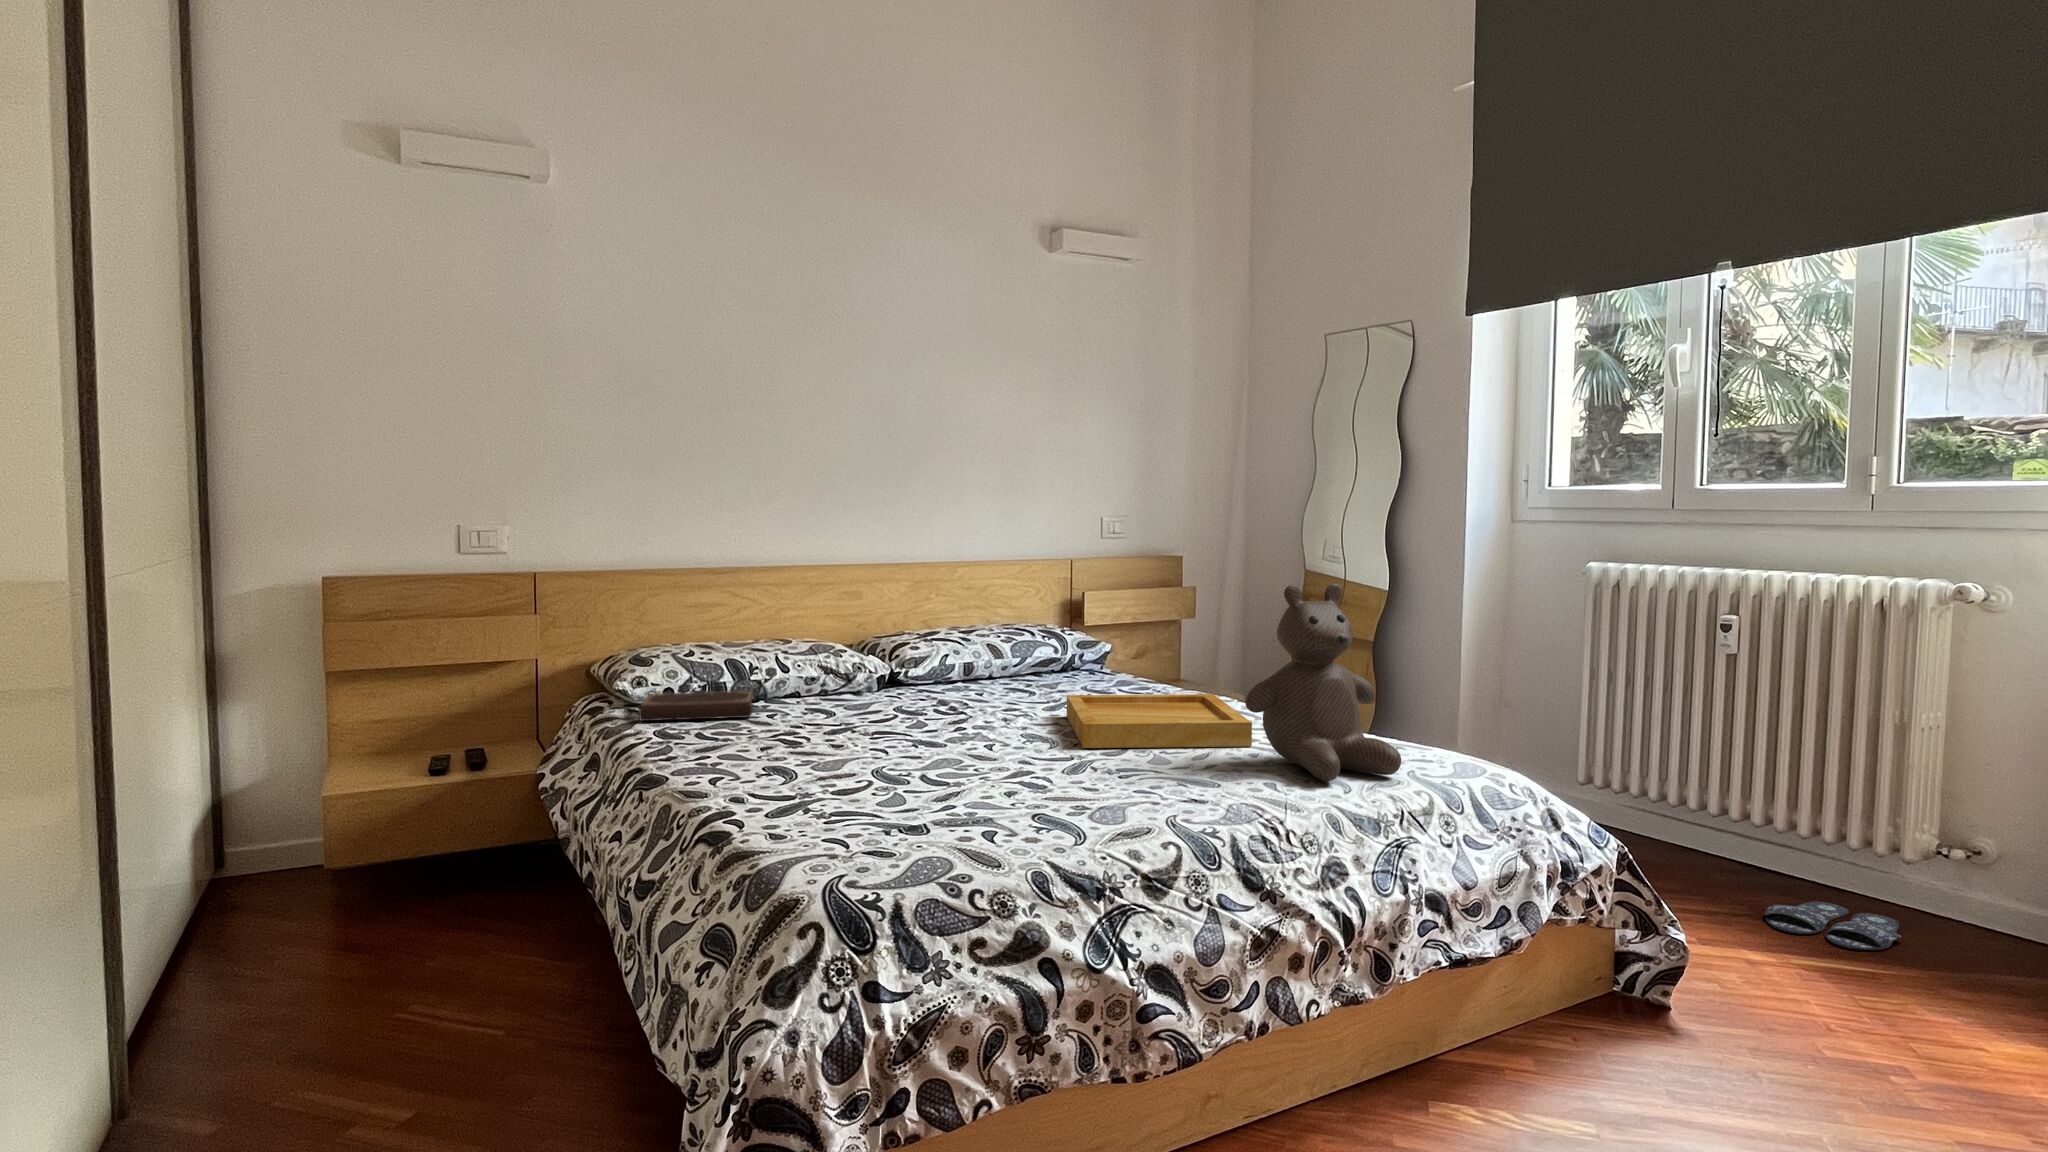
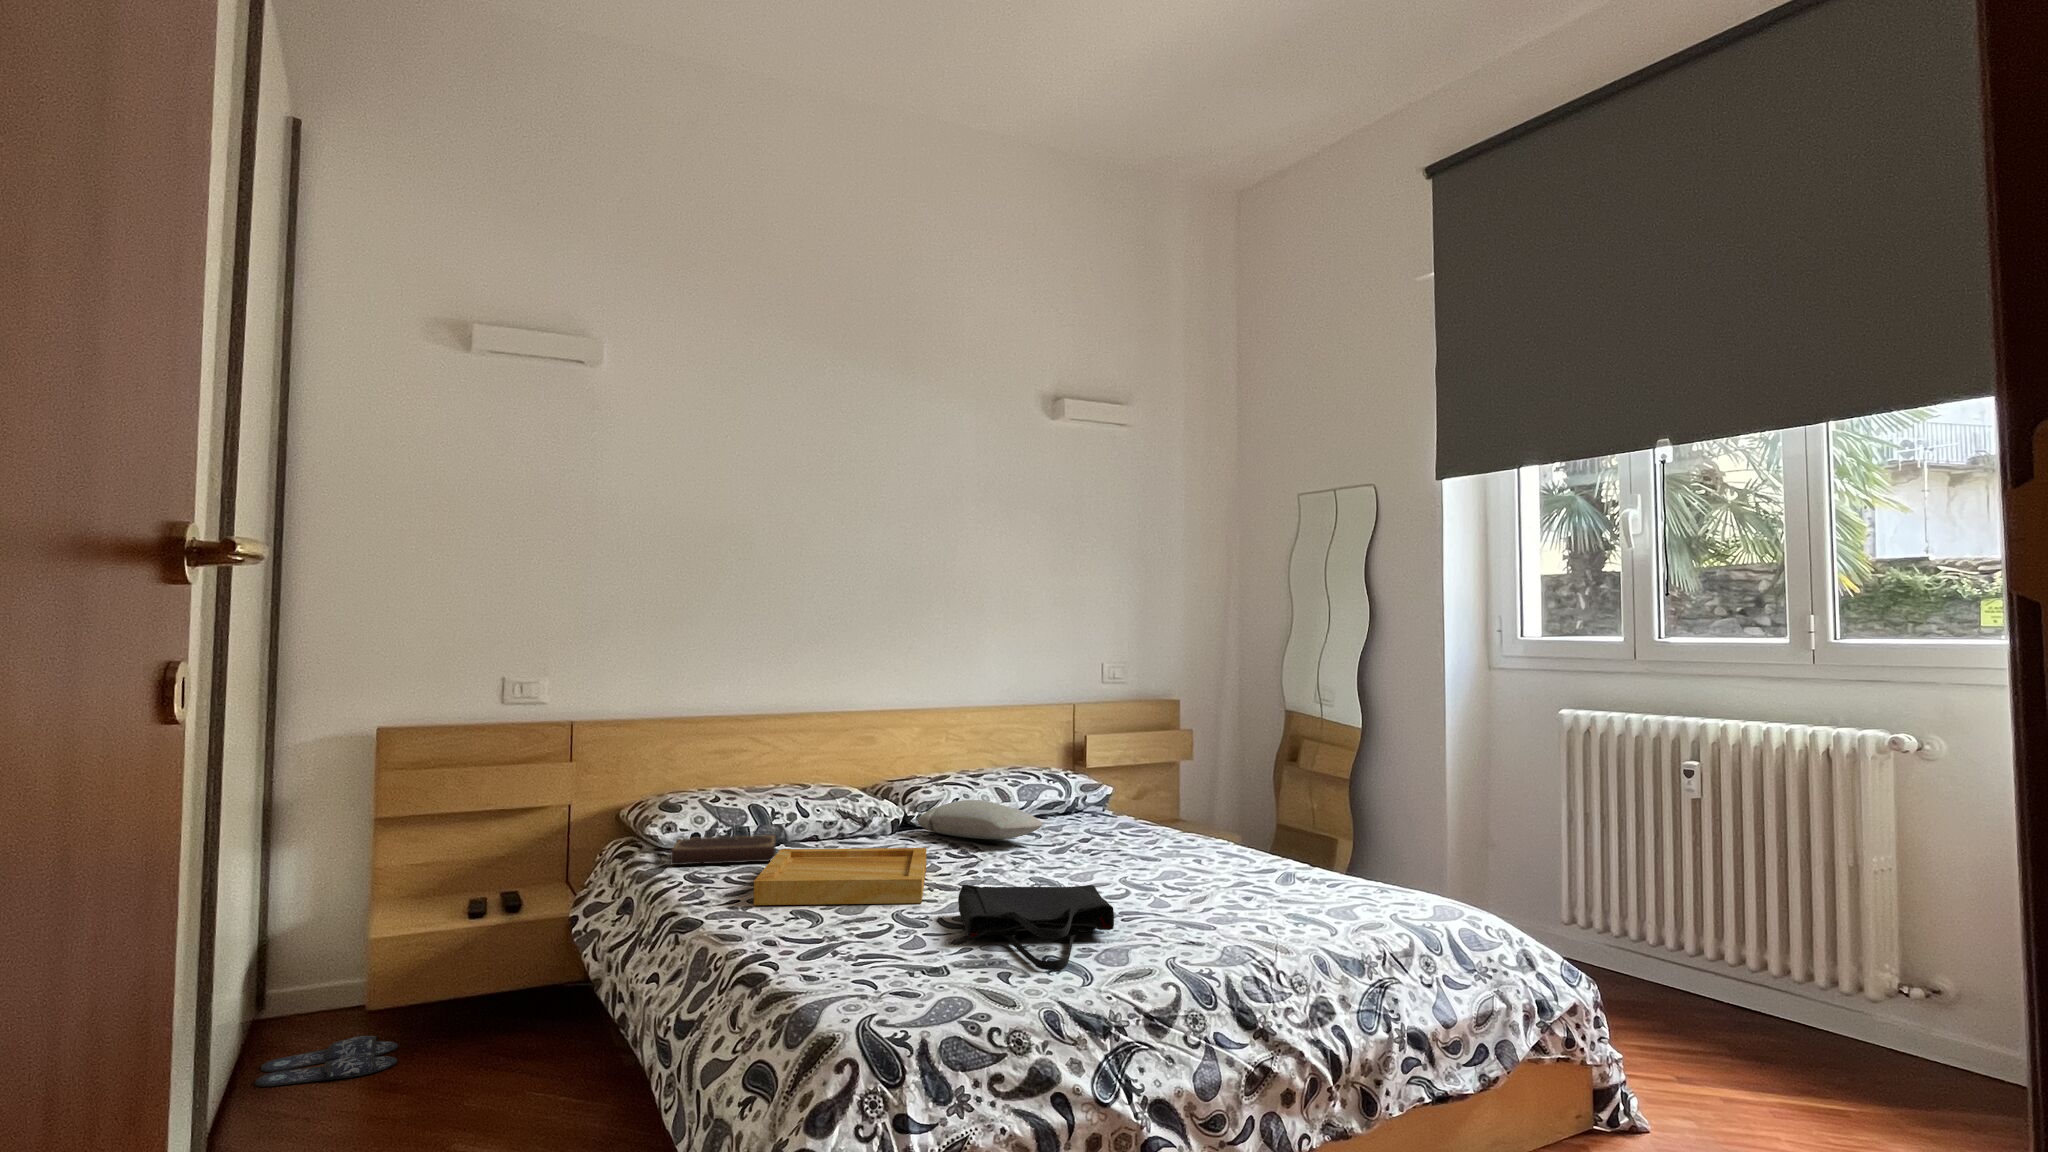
teddy bear: present [1245,584,1401,781] -> none [1238,737,1383,924]
pillow: none [905,656,1036,696] -> present [918,800,1042,839]
tray: present [1067,694,1252,748] -> present [754,848,926,905]
tote bag: none [942,740,1110,828] -> present [958,885,1114,970]
slippers: present [1765,901,1902,950] -> present [256,1036,398,1087]

